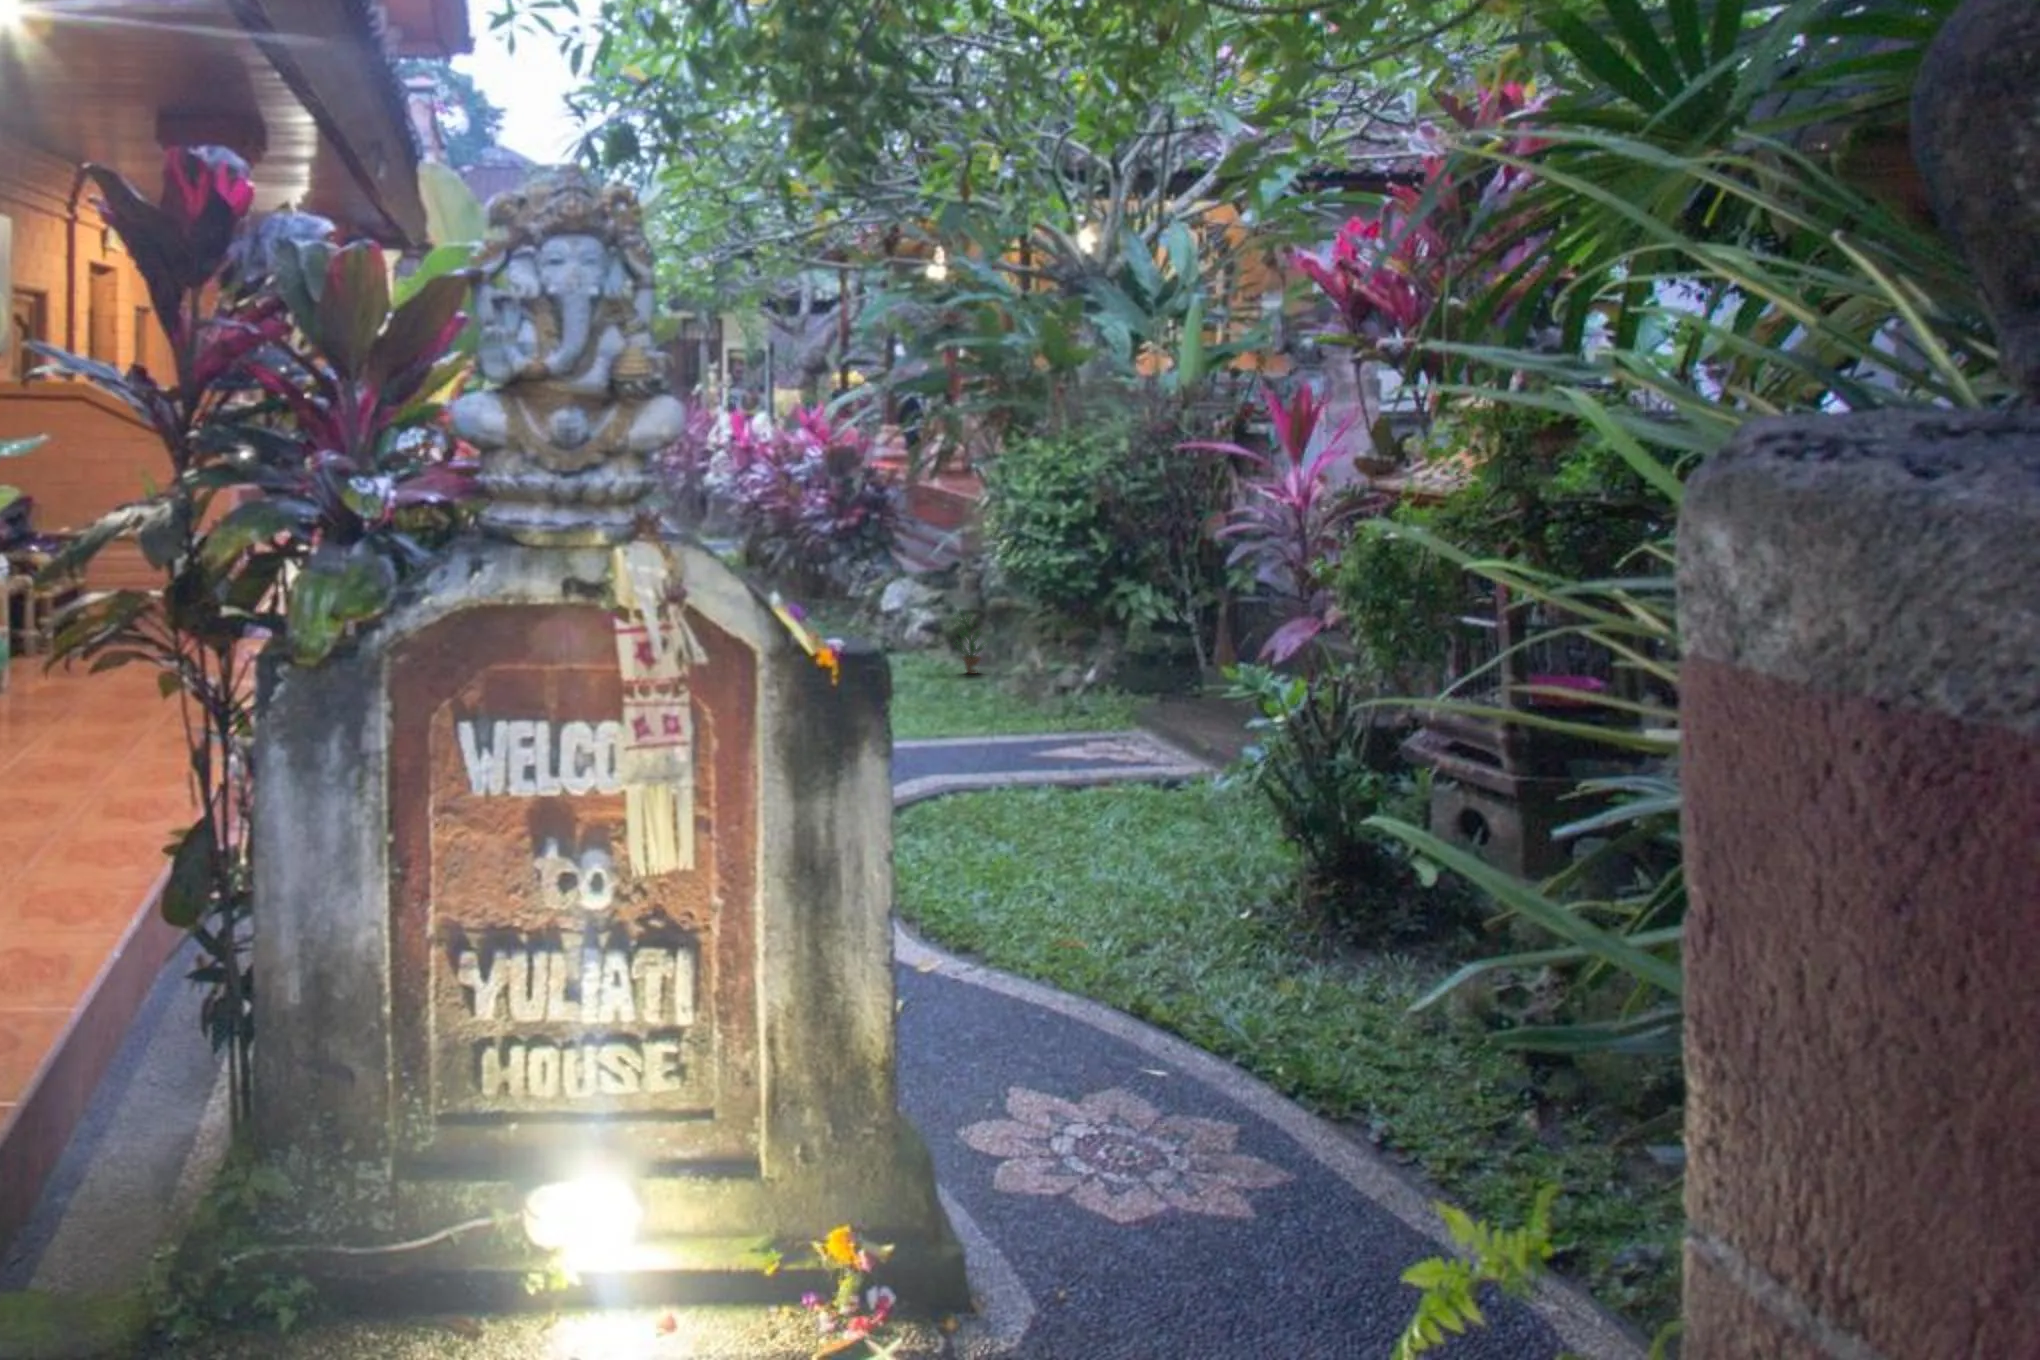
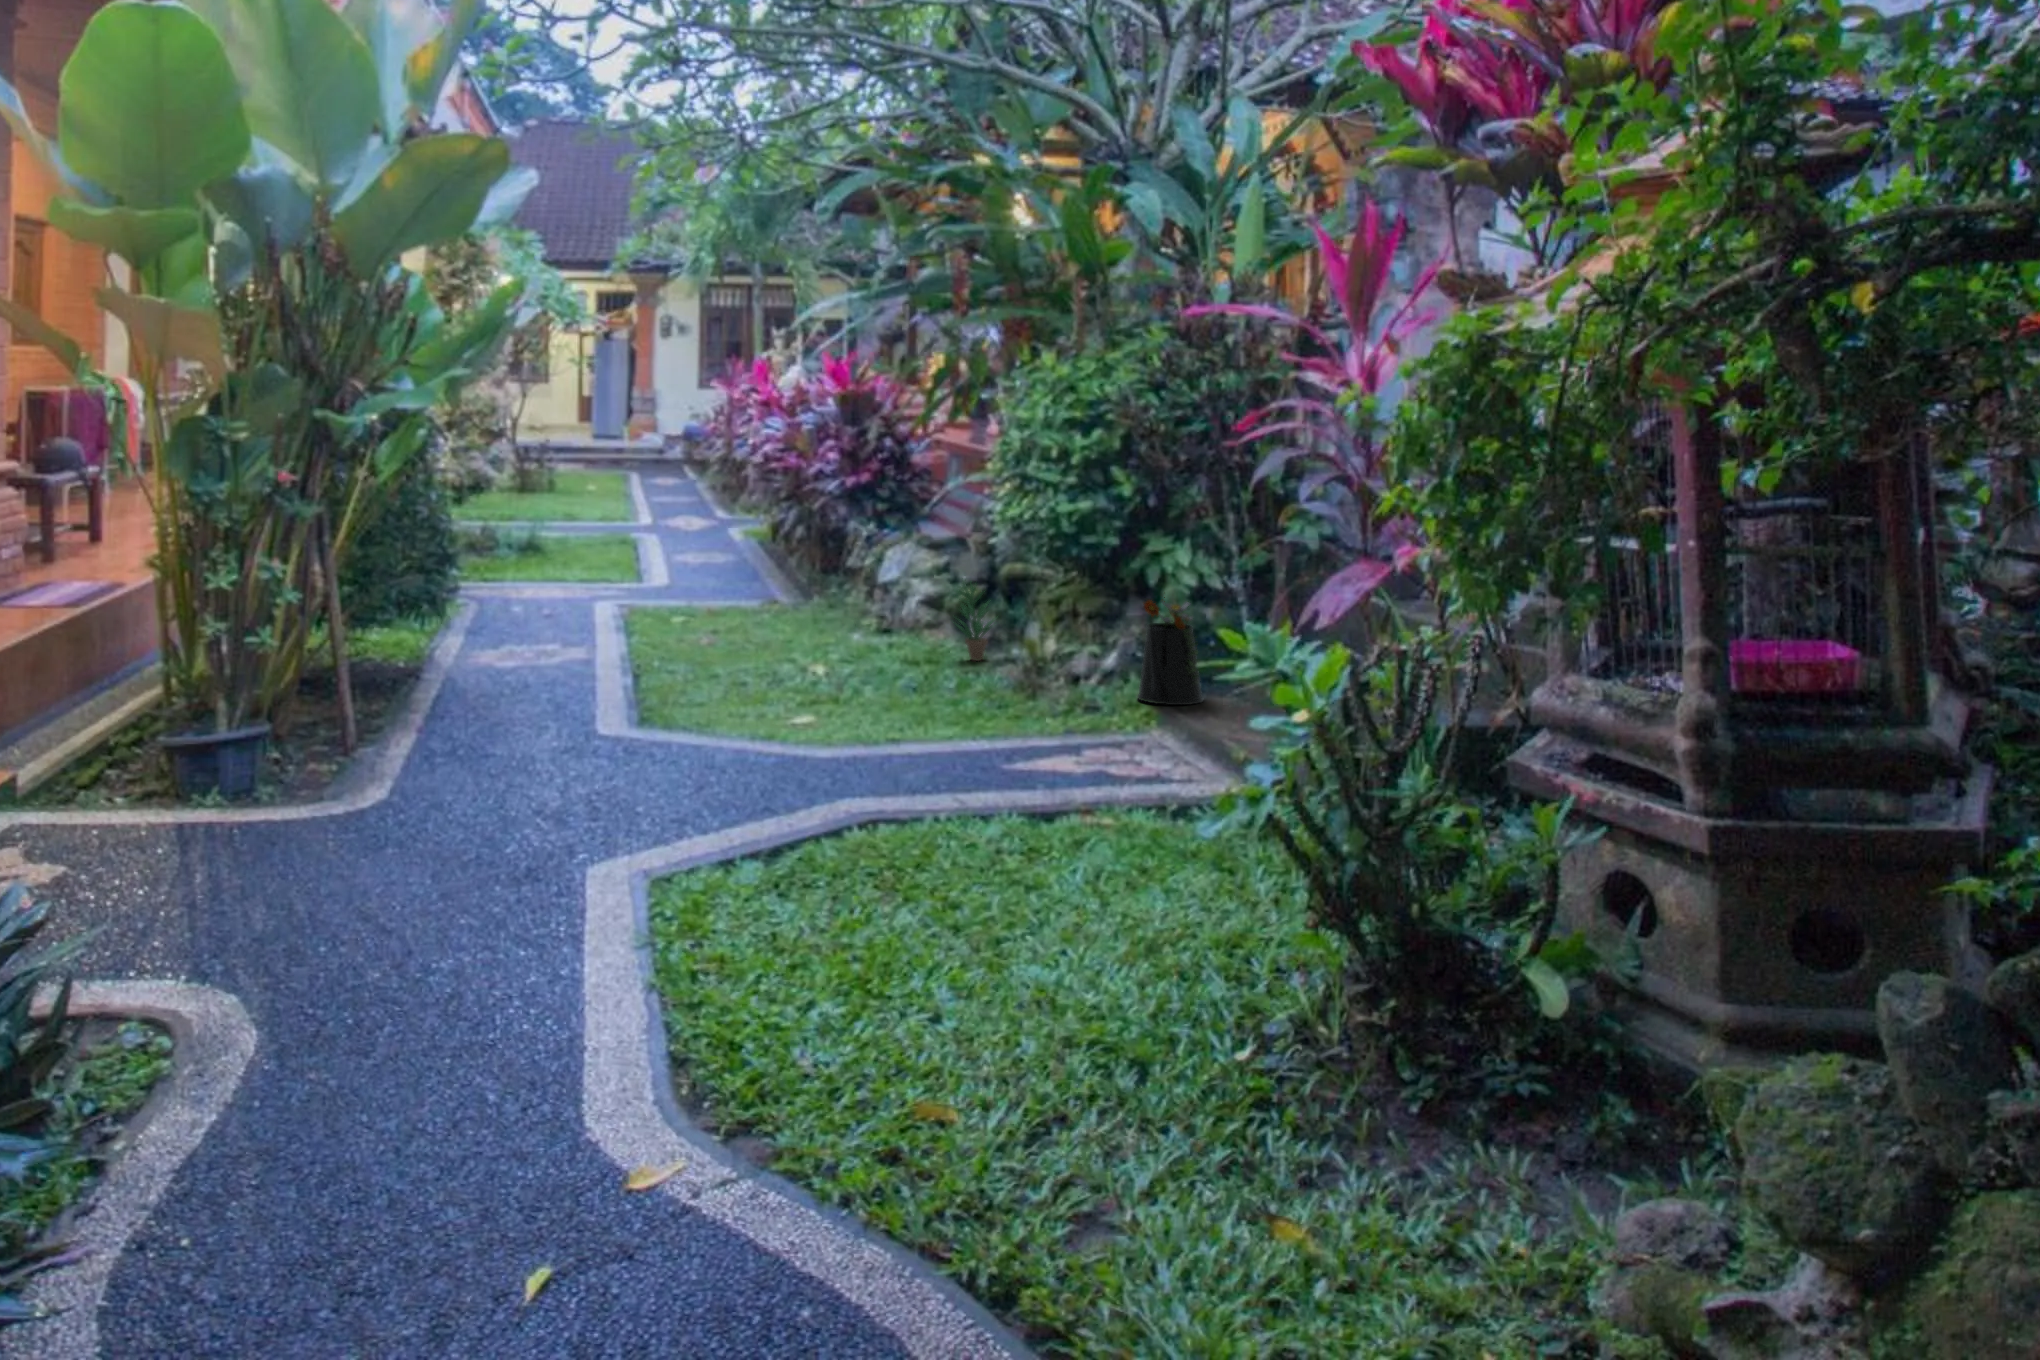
watering can: none [1112,620,1165,711] -> present [1137,597,1204,705]

